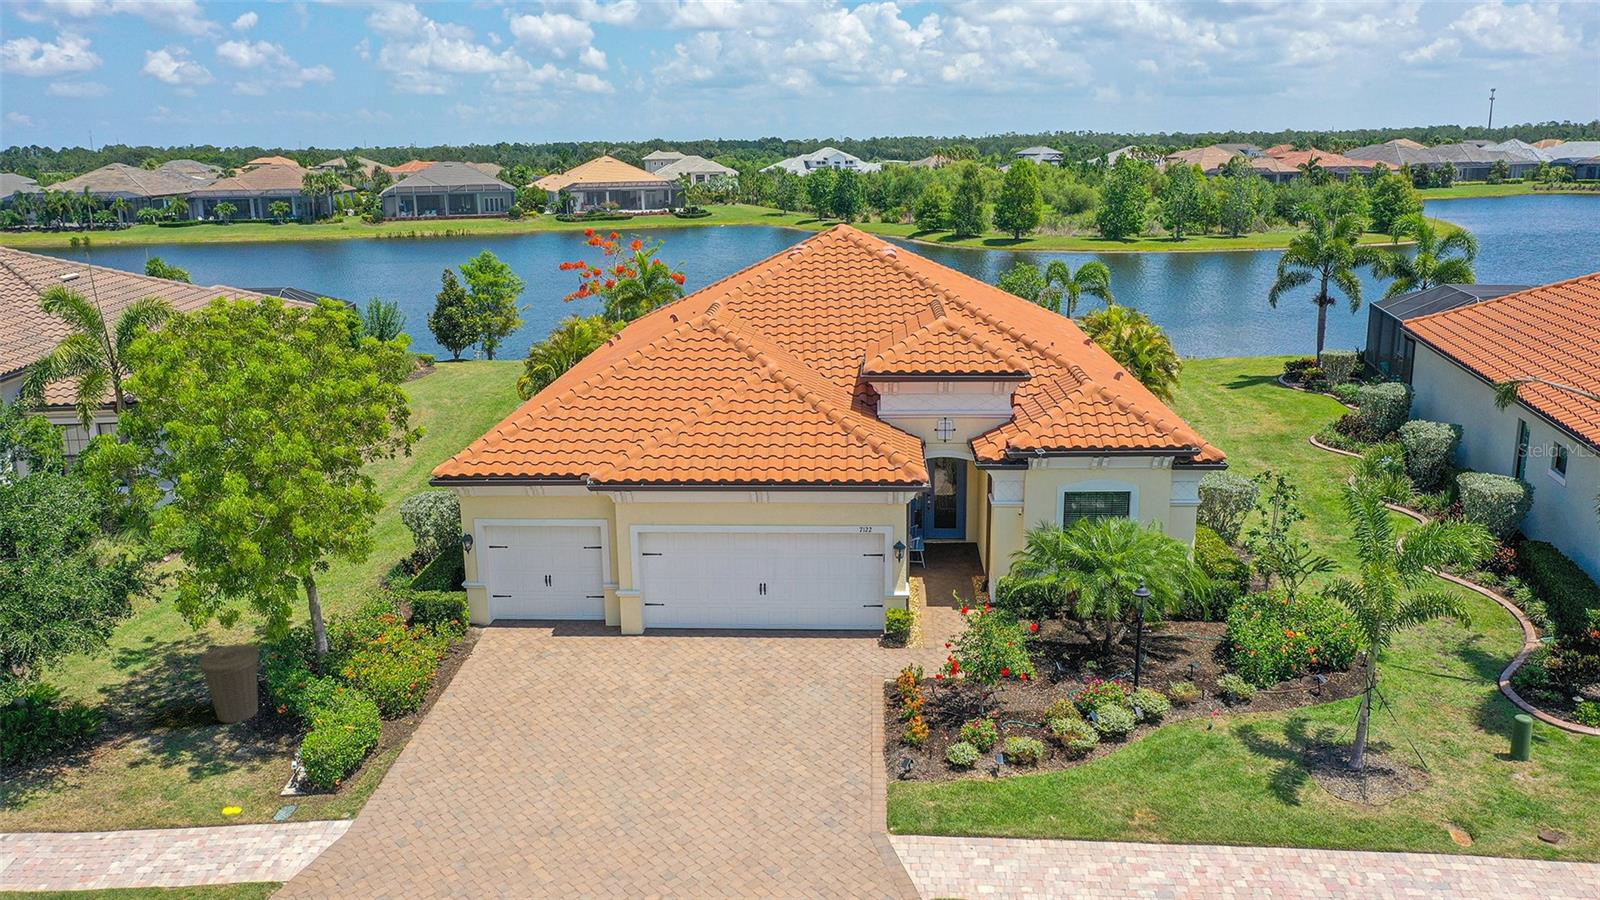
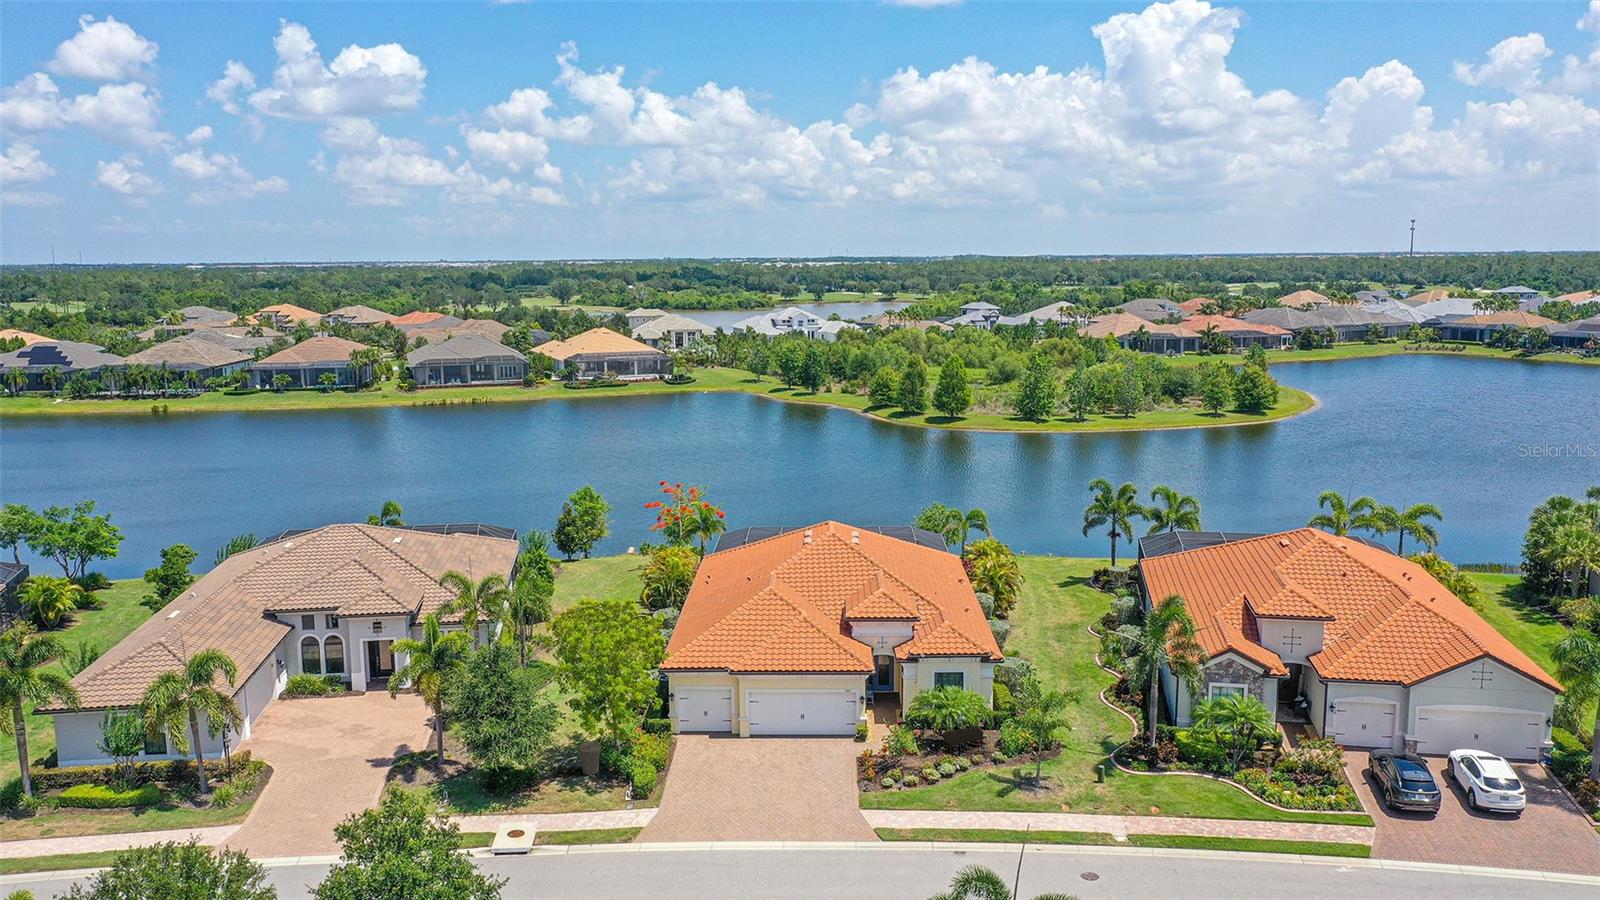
bench: none [1092,613,1189,675] -> present [943,727,984,753]

